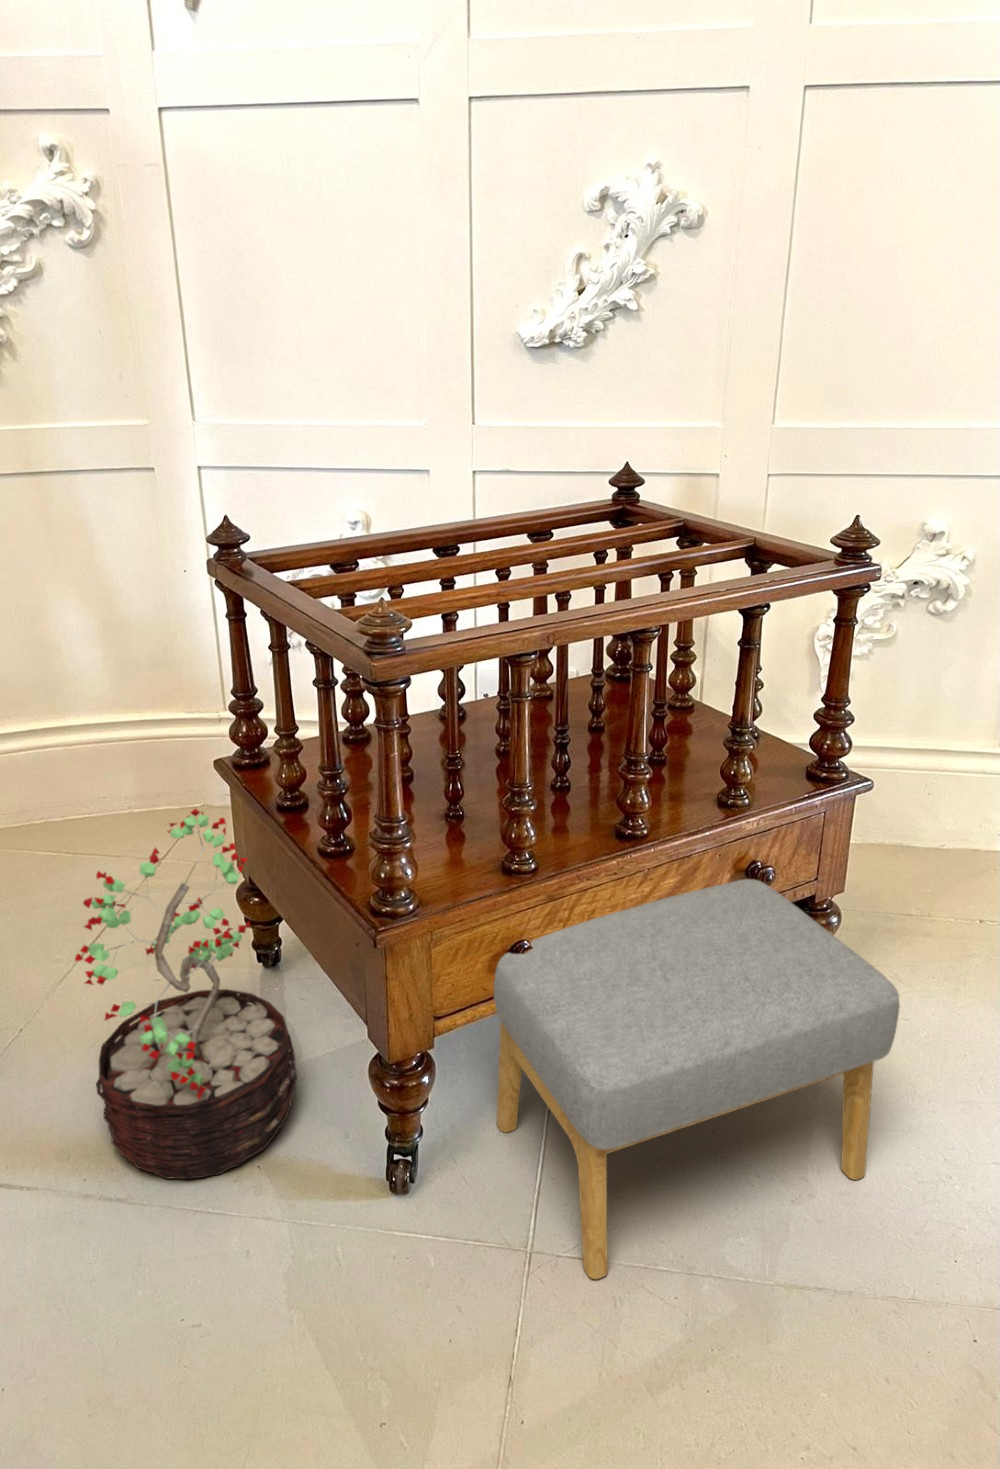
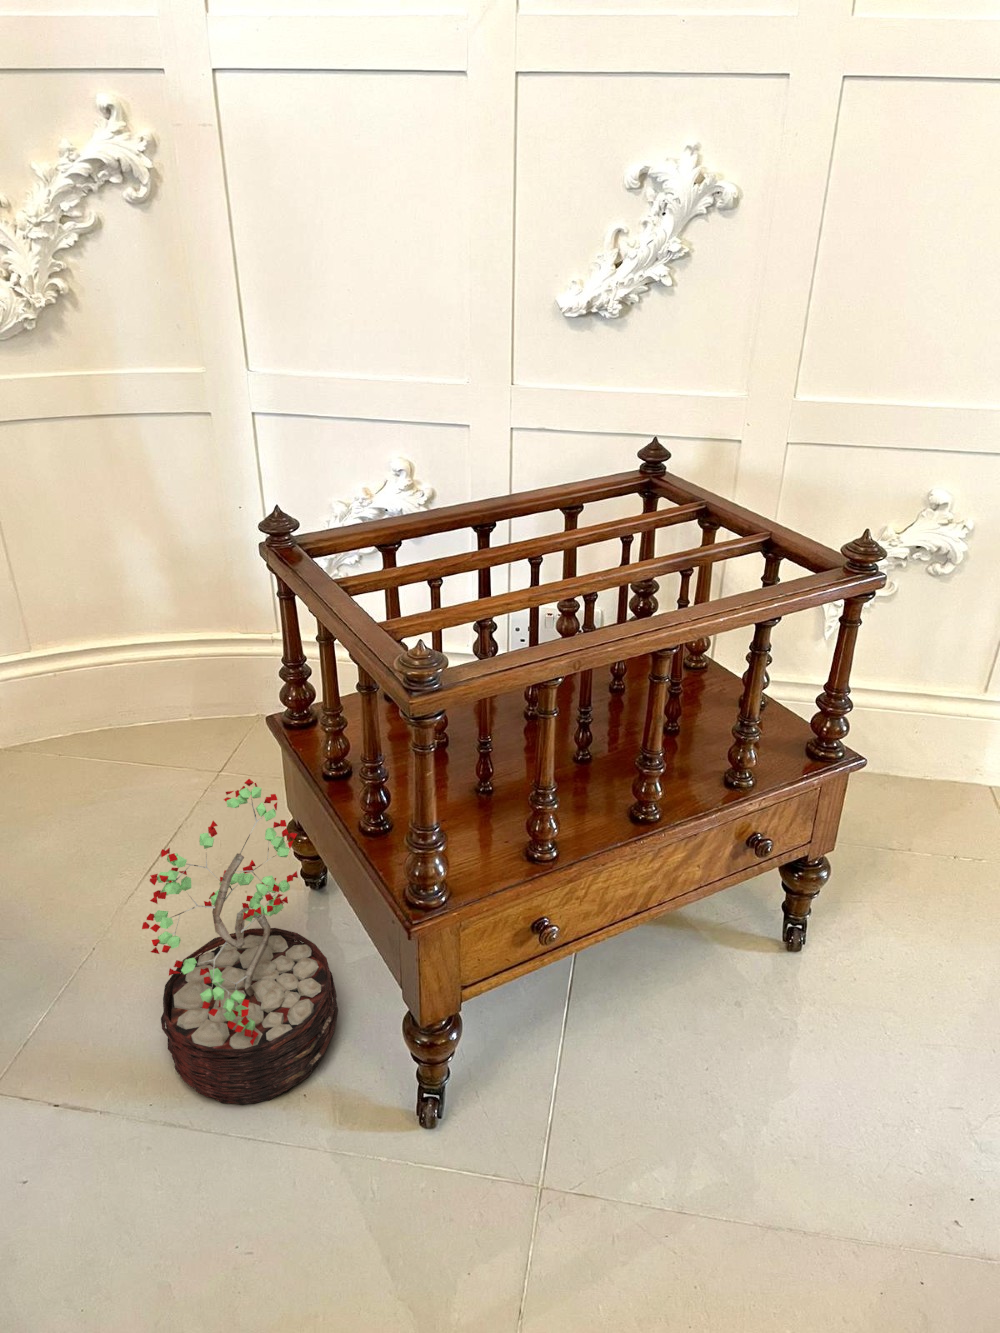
footstool: present [494,879,900,1279] -> none [512,850,881,1218]

